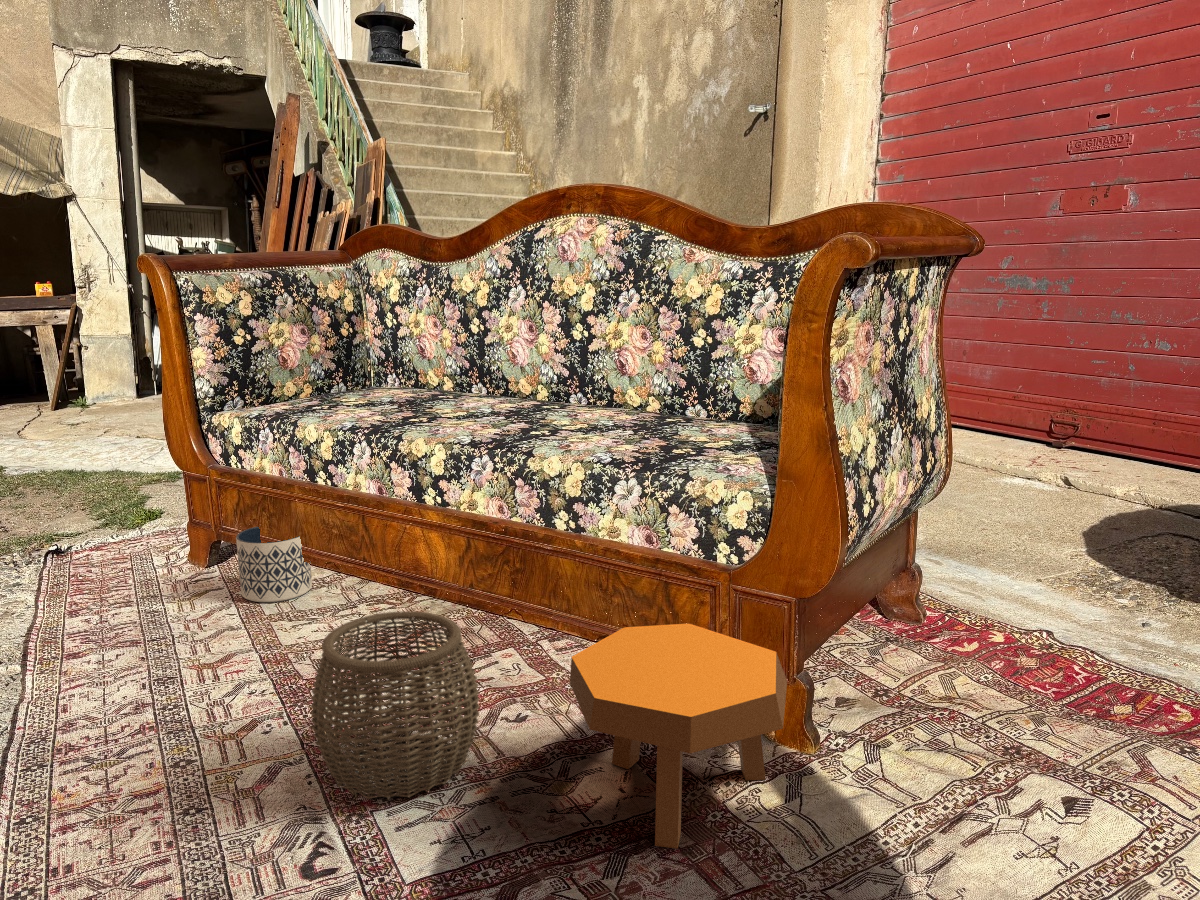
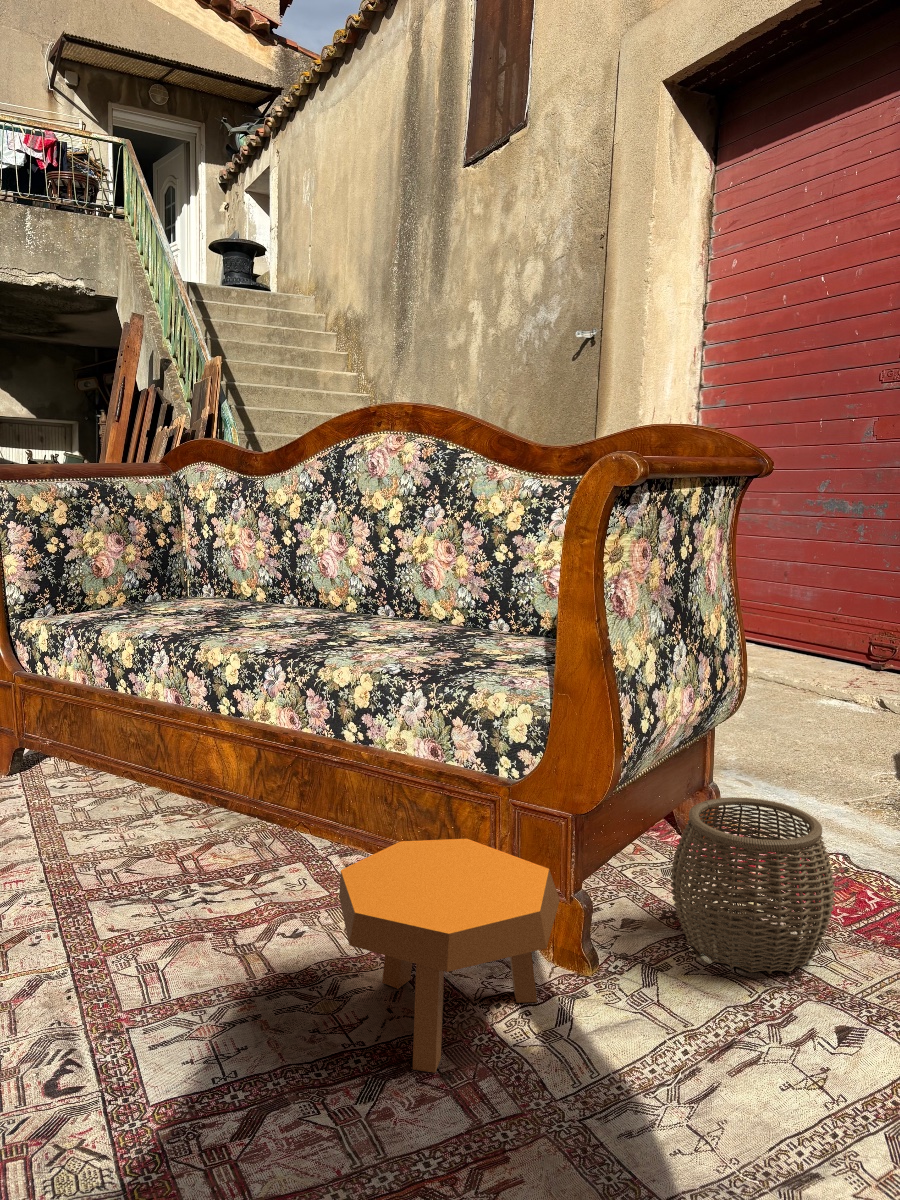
planter: present [236,526,312,602] -> none [35,731,111,811]
woven basket: present [311,611,480,800] -> present [670,797,836,974]

